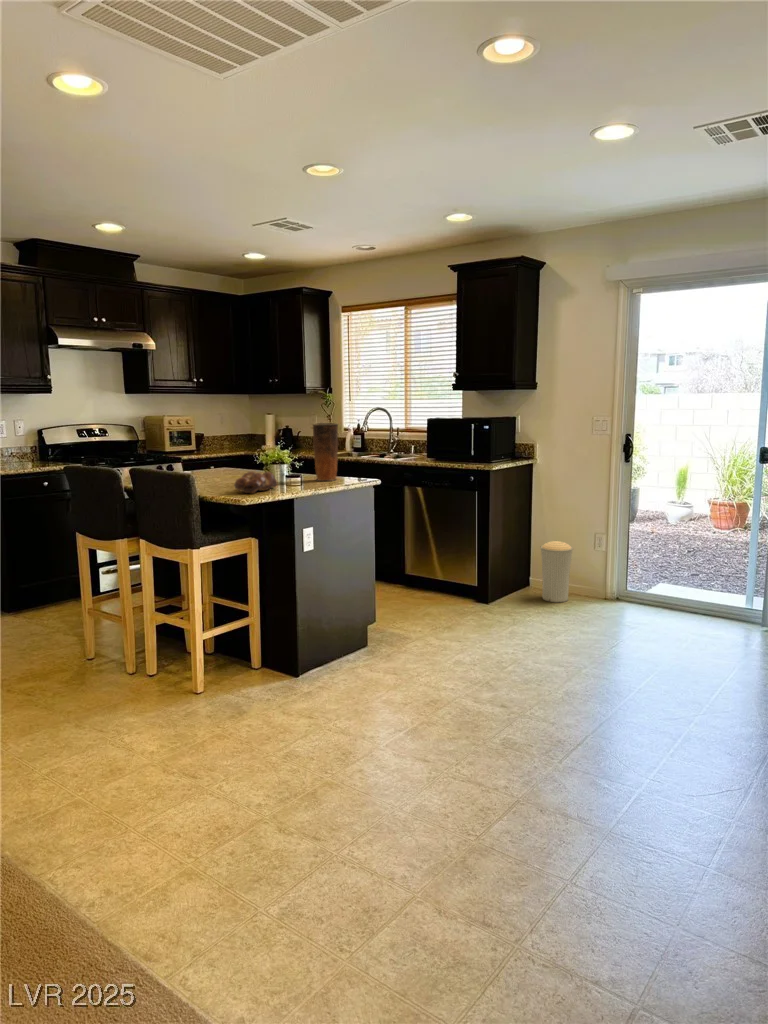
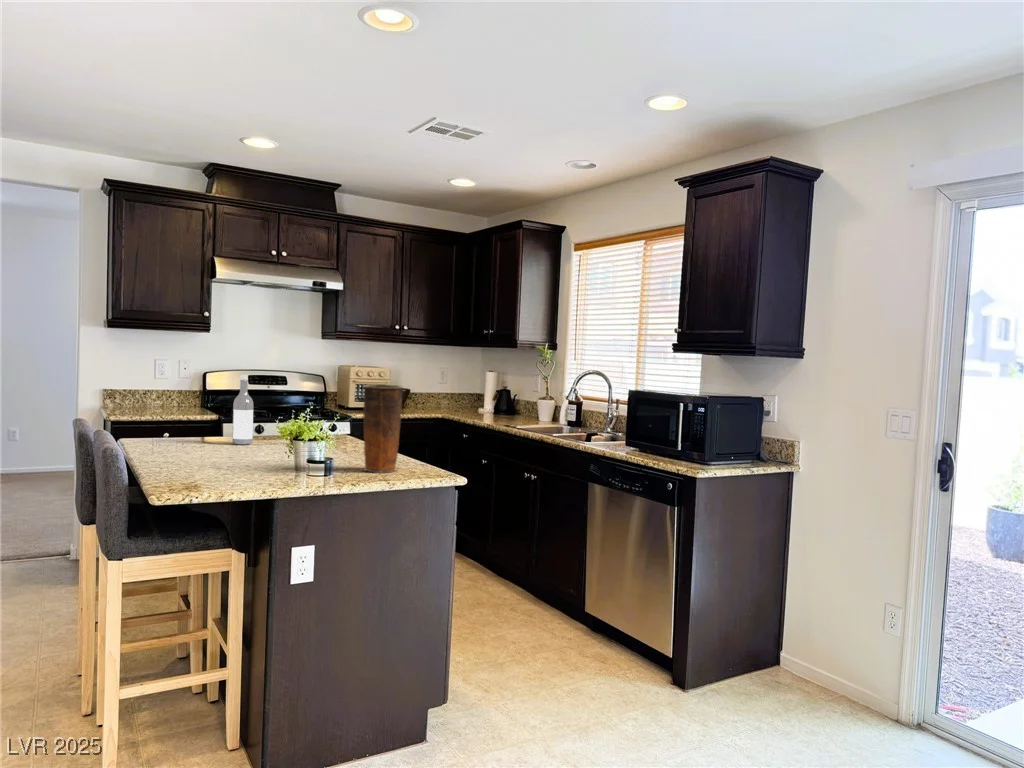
wine bottle: none [170,425,186,479] -> present [232,375,253,445]
bread loaf: present [234,472,277,493] -> none [194,448,279,482]
trash can: present [541,541,573,602] -> none [780,605,837,714]

